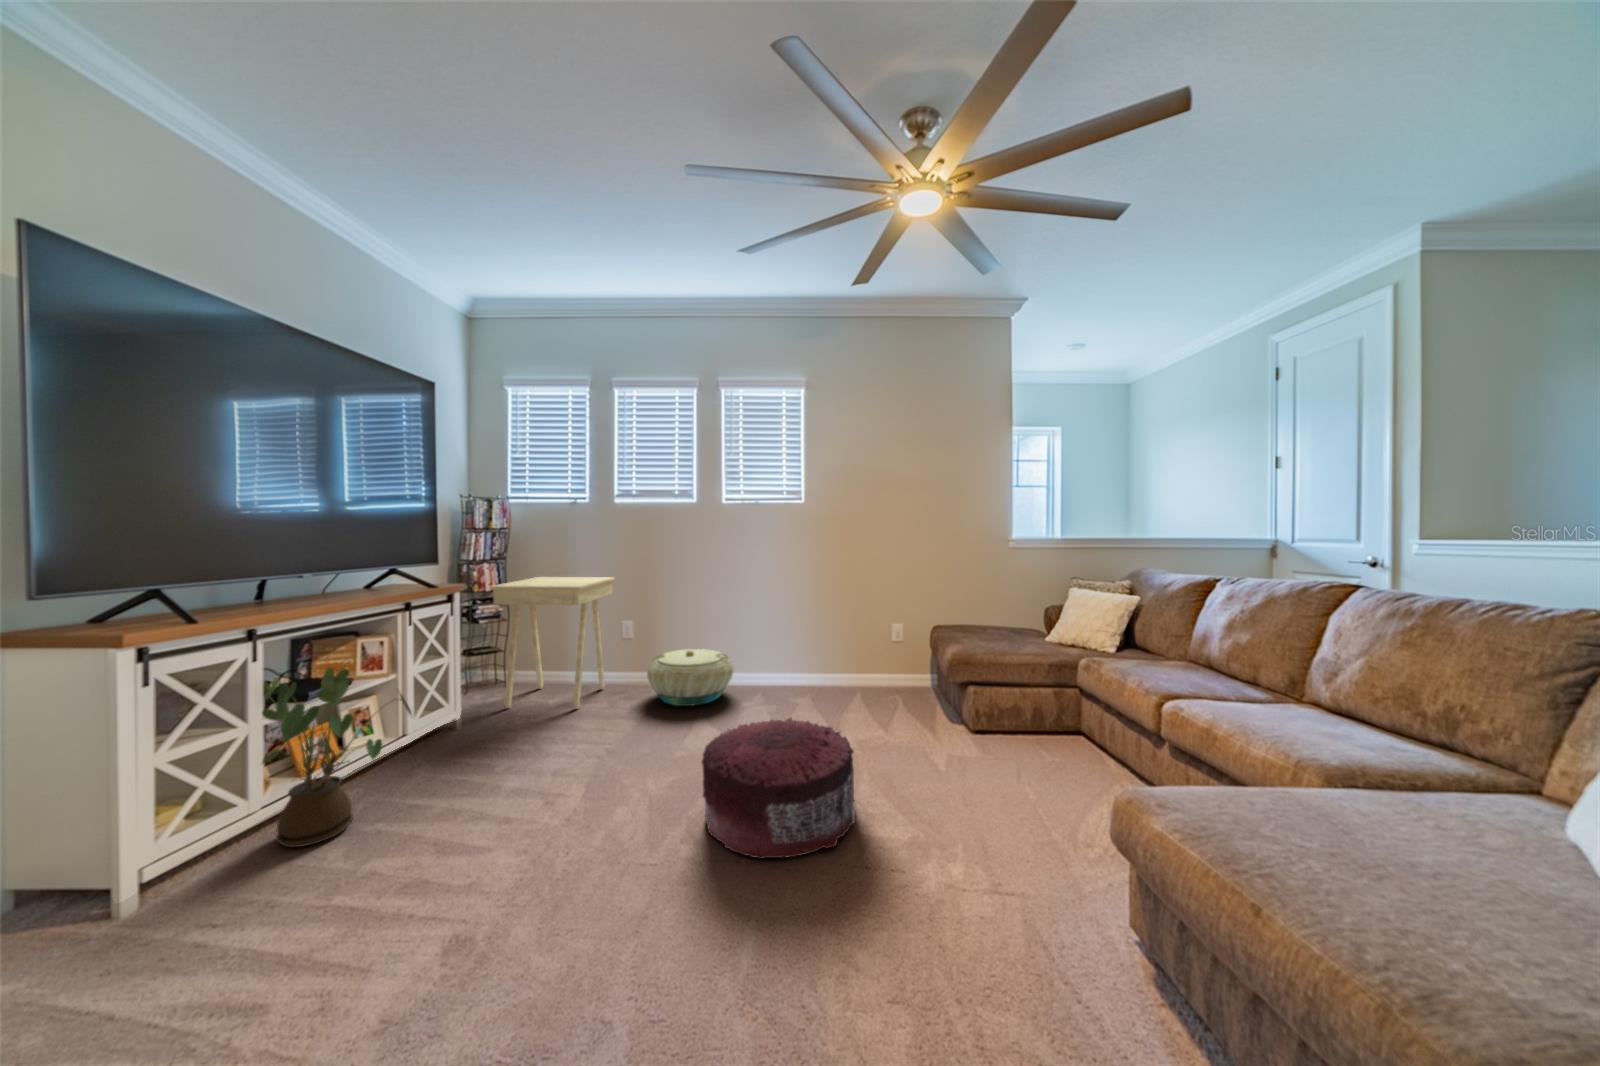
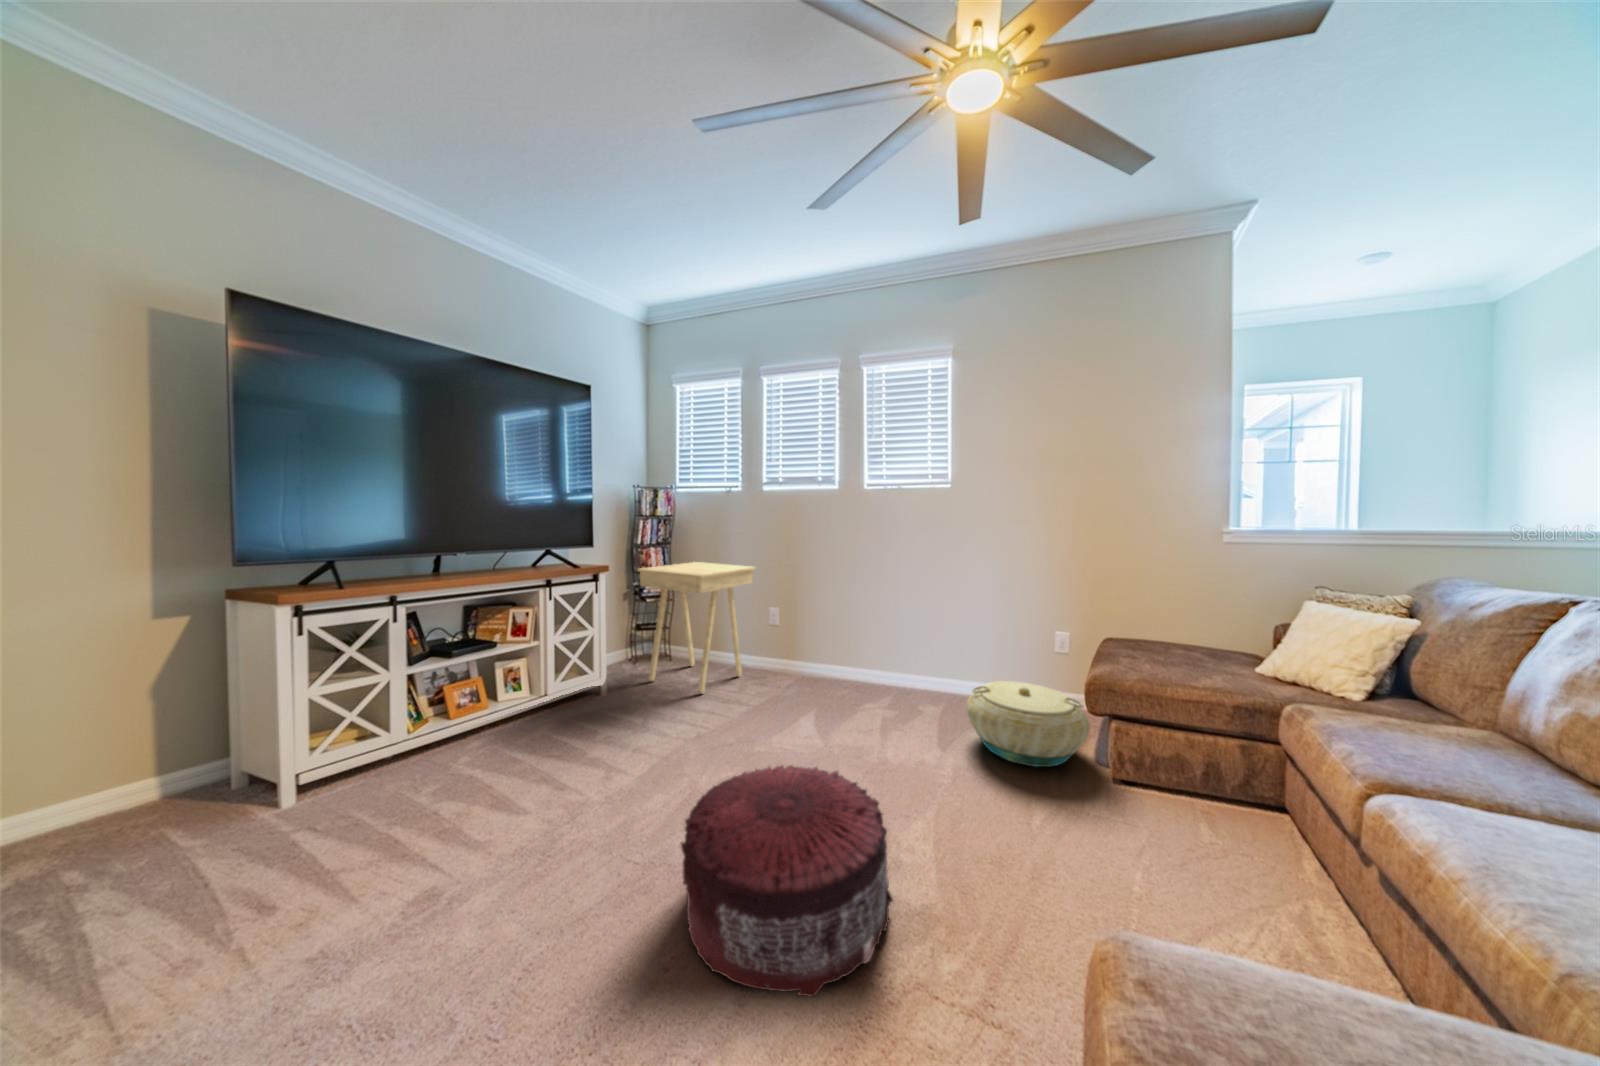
basket: present [647,649,733,706] -> present [966,681,1090,767]
house plant: present [263,667,412,847] -> none [383,632,508,784]

